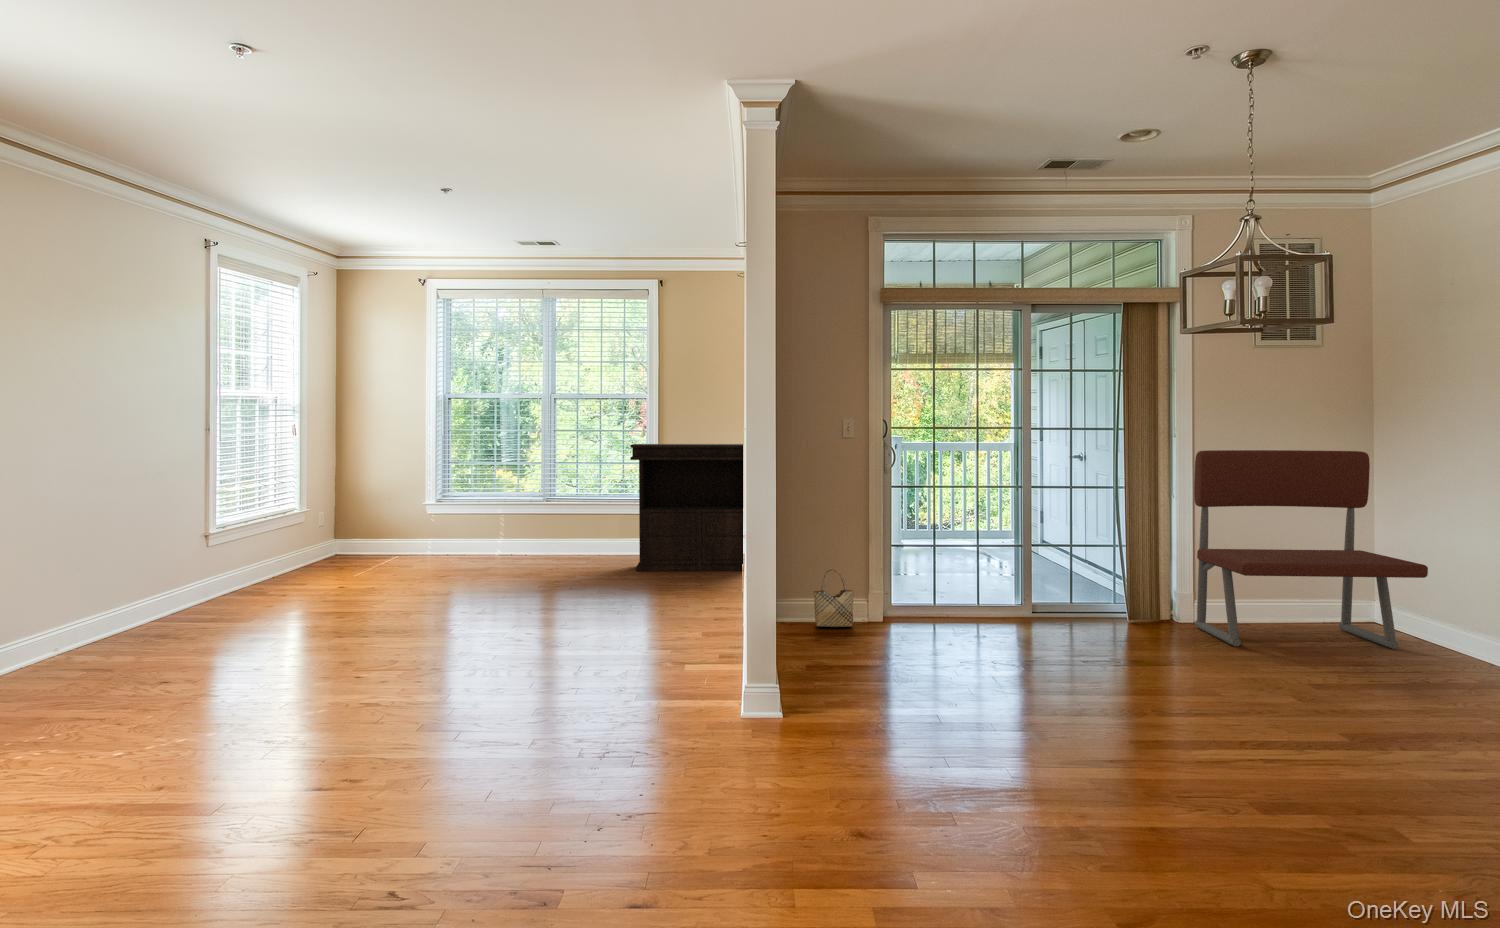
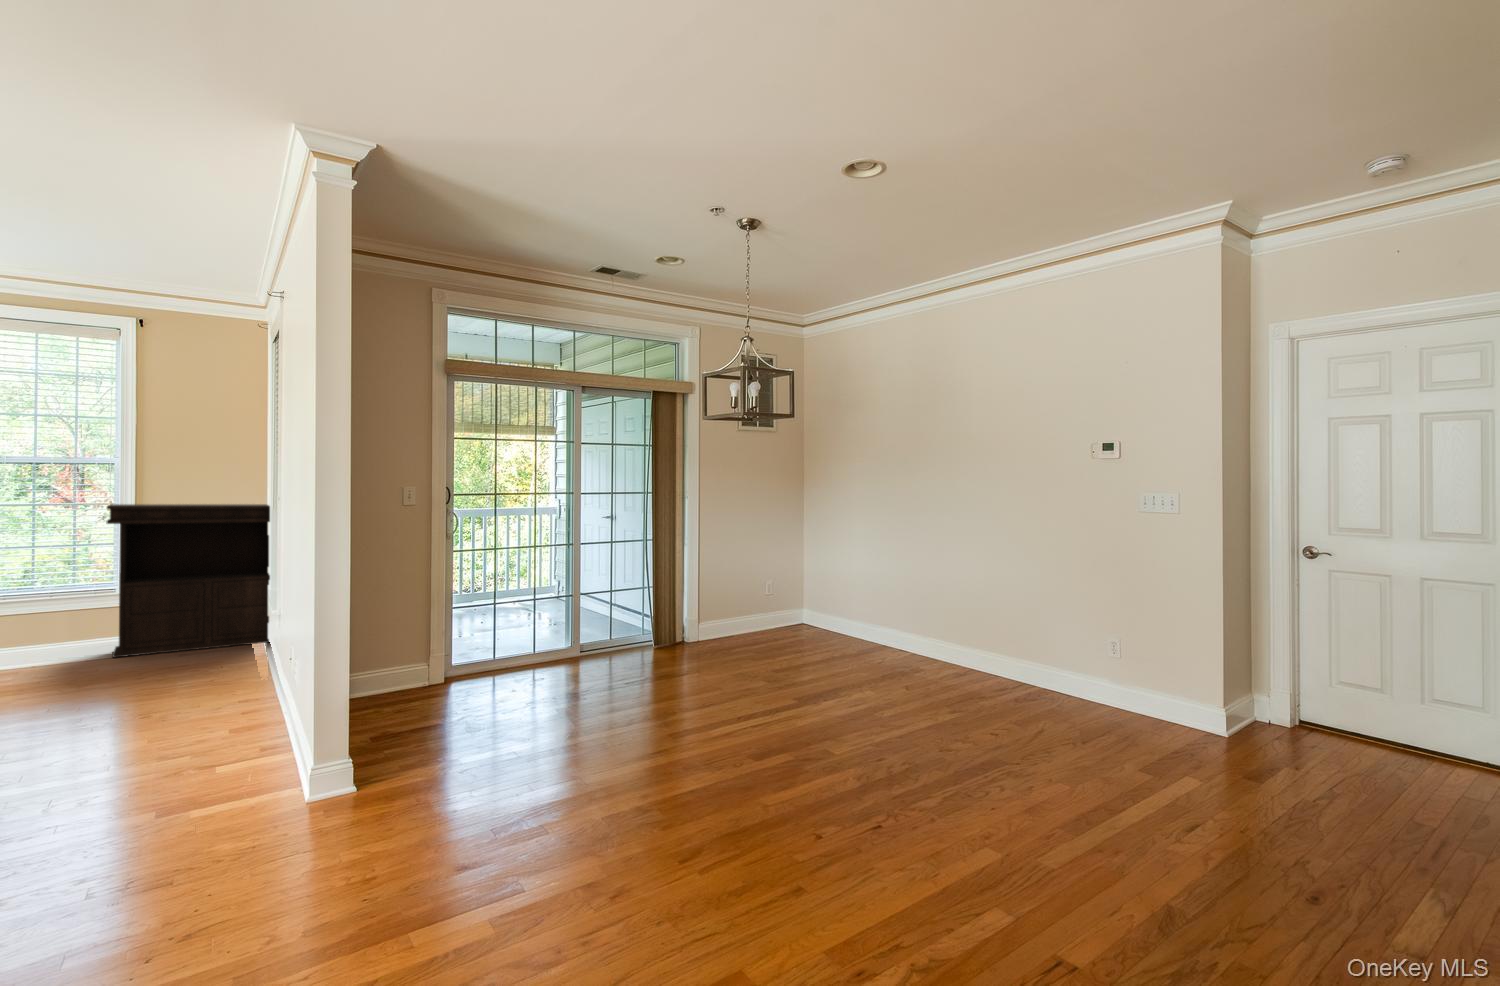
bench: present [1194,450,1428,649] -> none [701,511,840,660]
woven basket: present [814,570,854,627] -> none [370,633,415,693]

